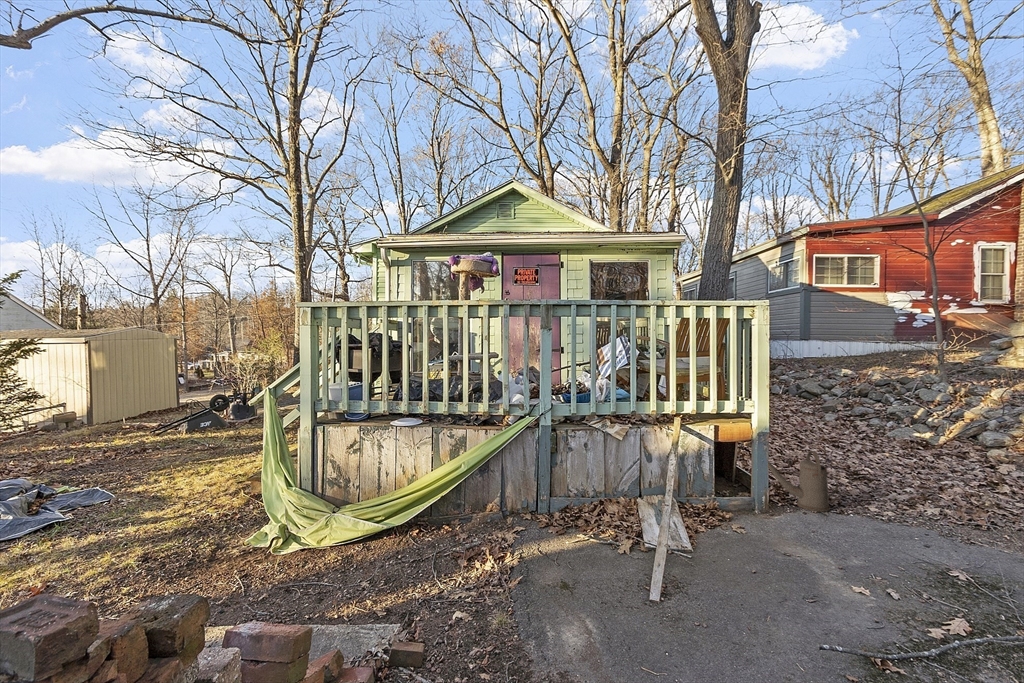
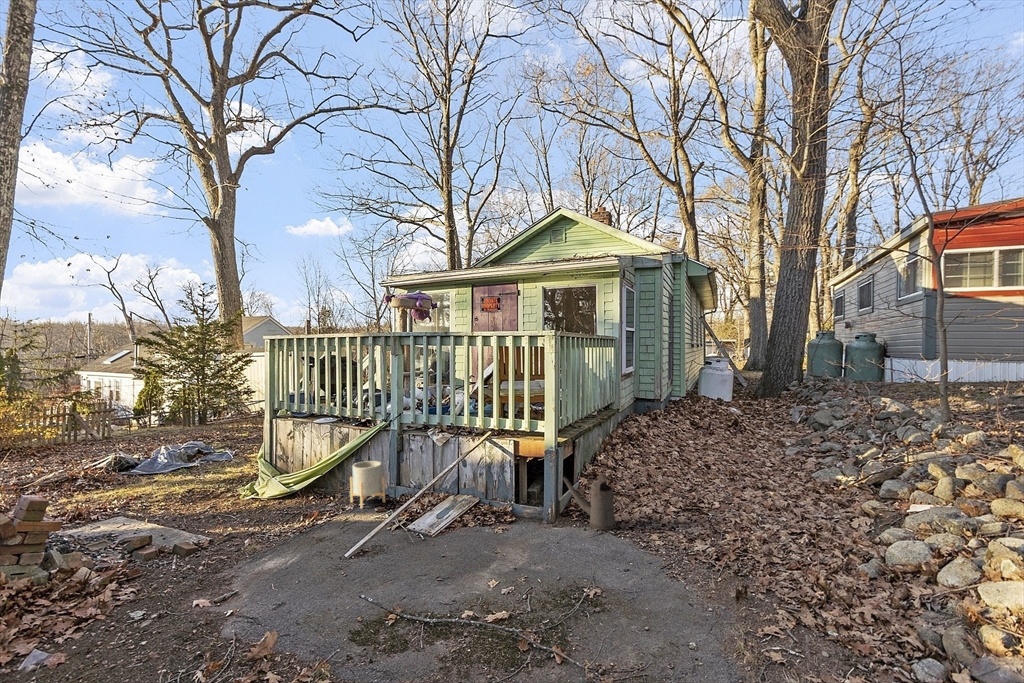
planter: none [503,469,547,535] -> present [350,461,385,508]

